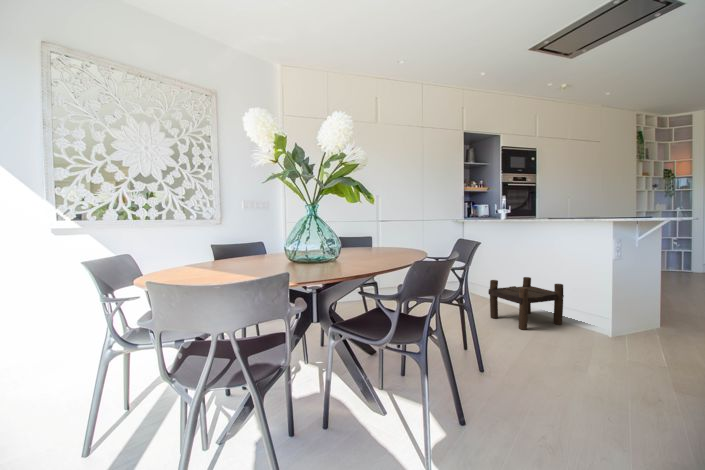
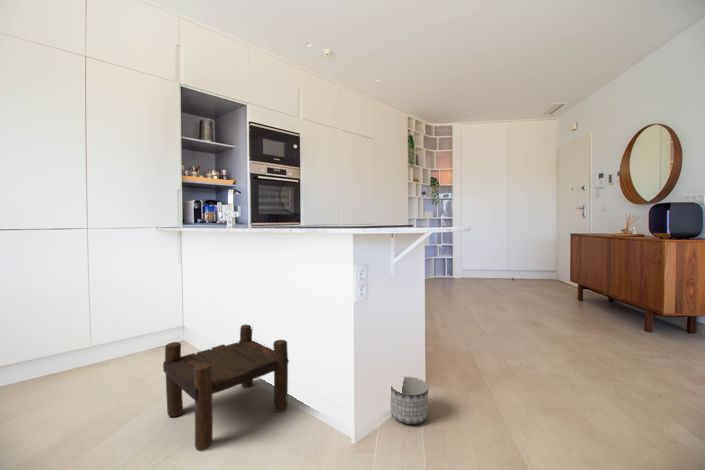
planter: none [641,314,673,339] -> present [390,377,428,424]

